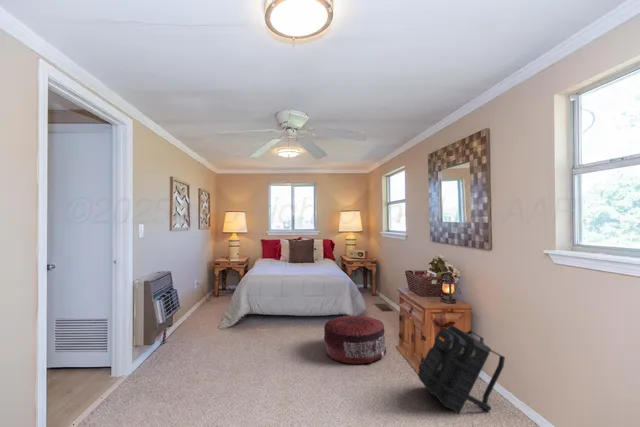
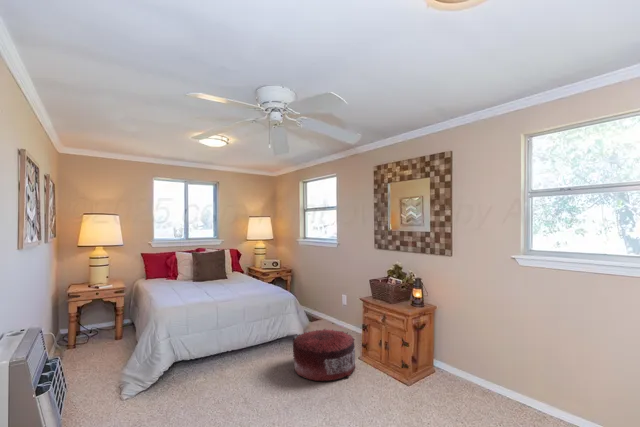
backpack: present [418,326,505,413] -> none [409,326,475,403]

